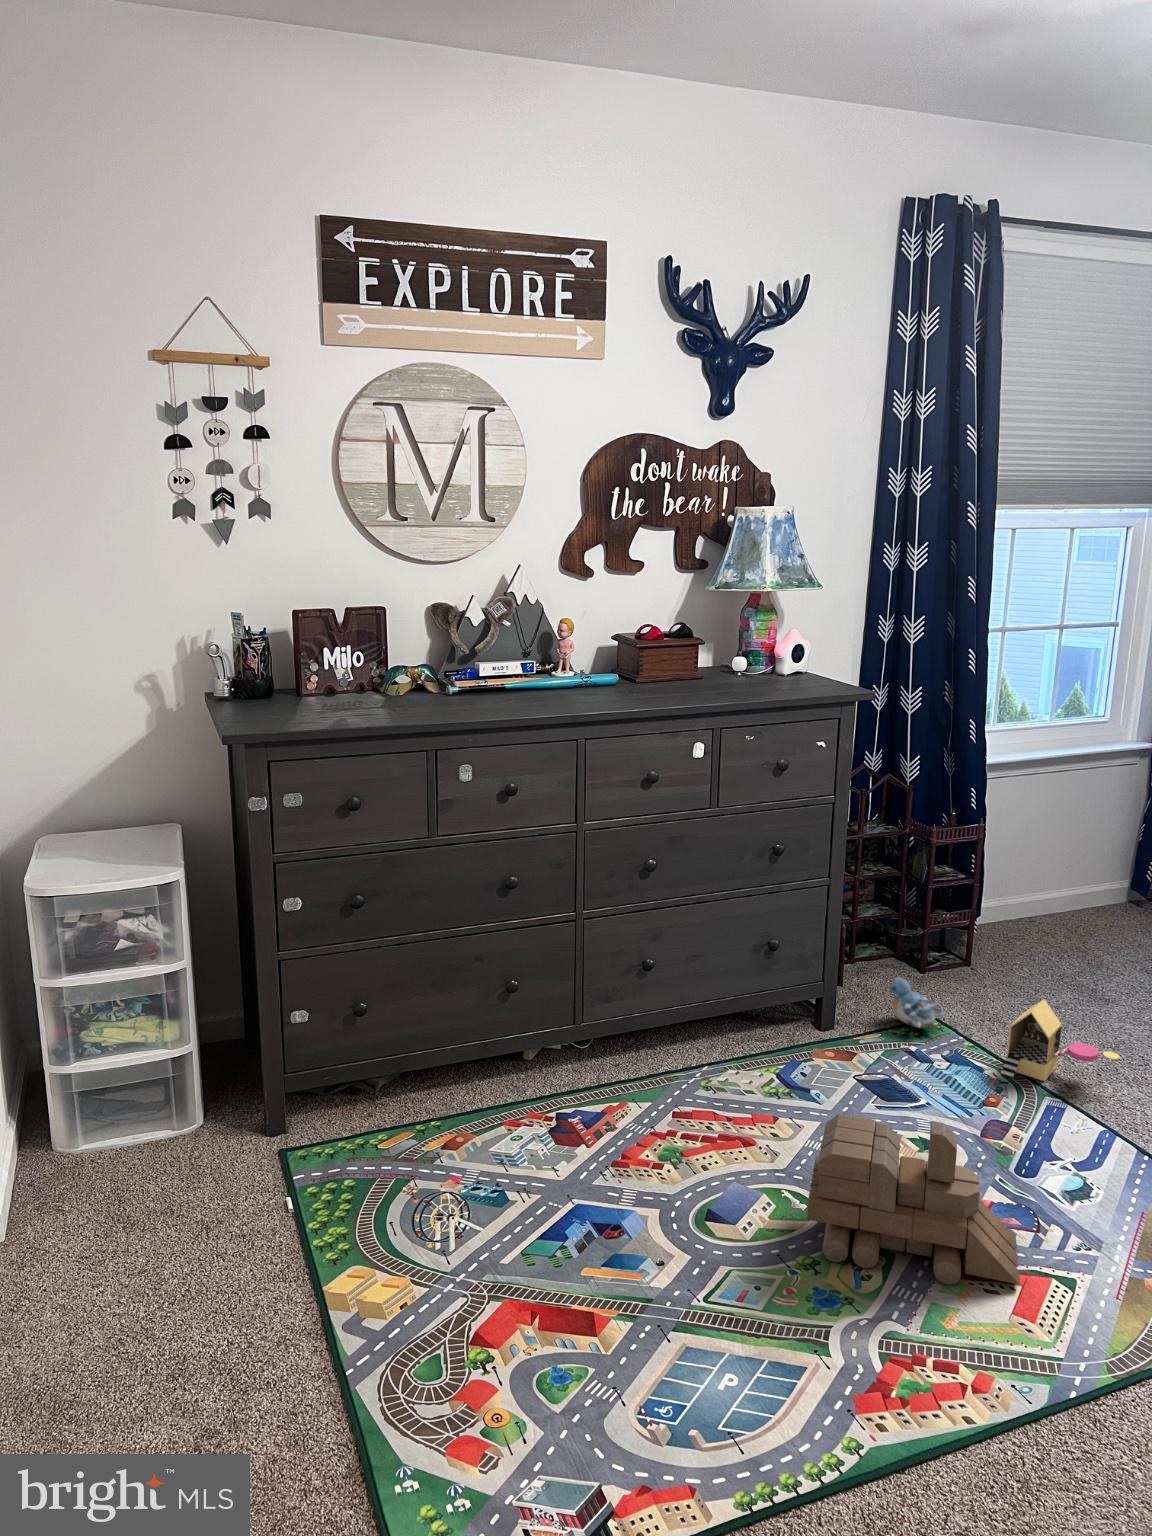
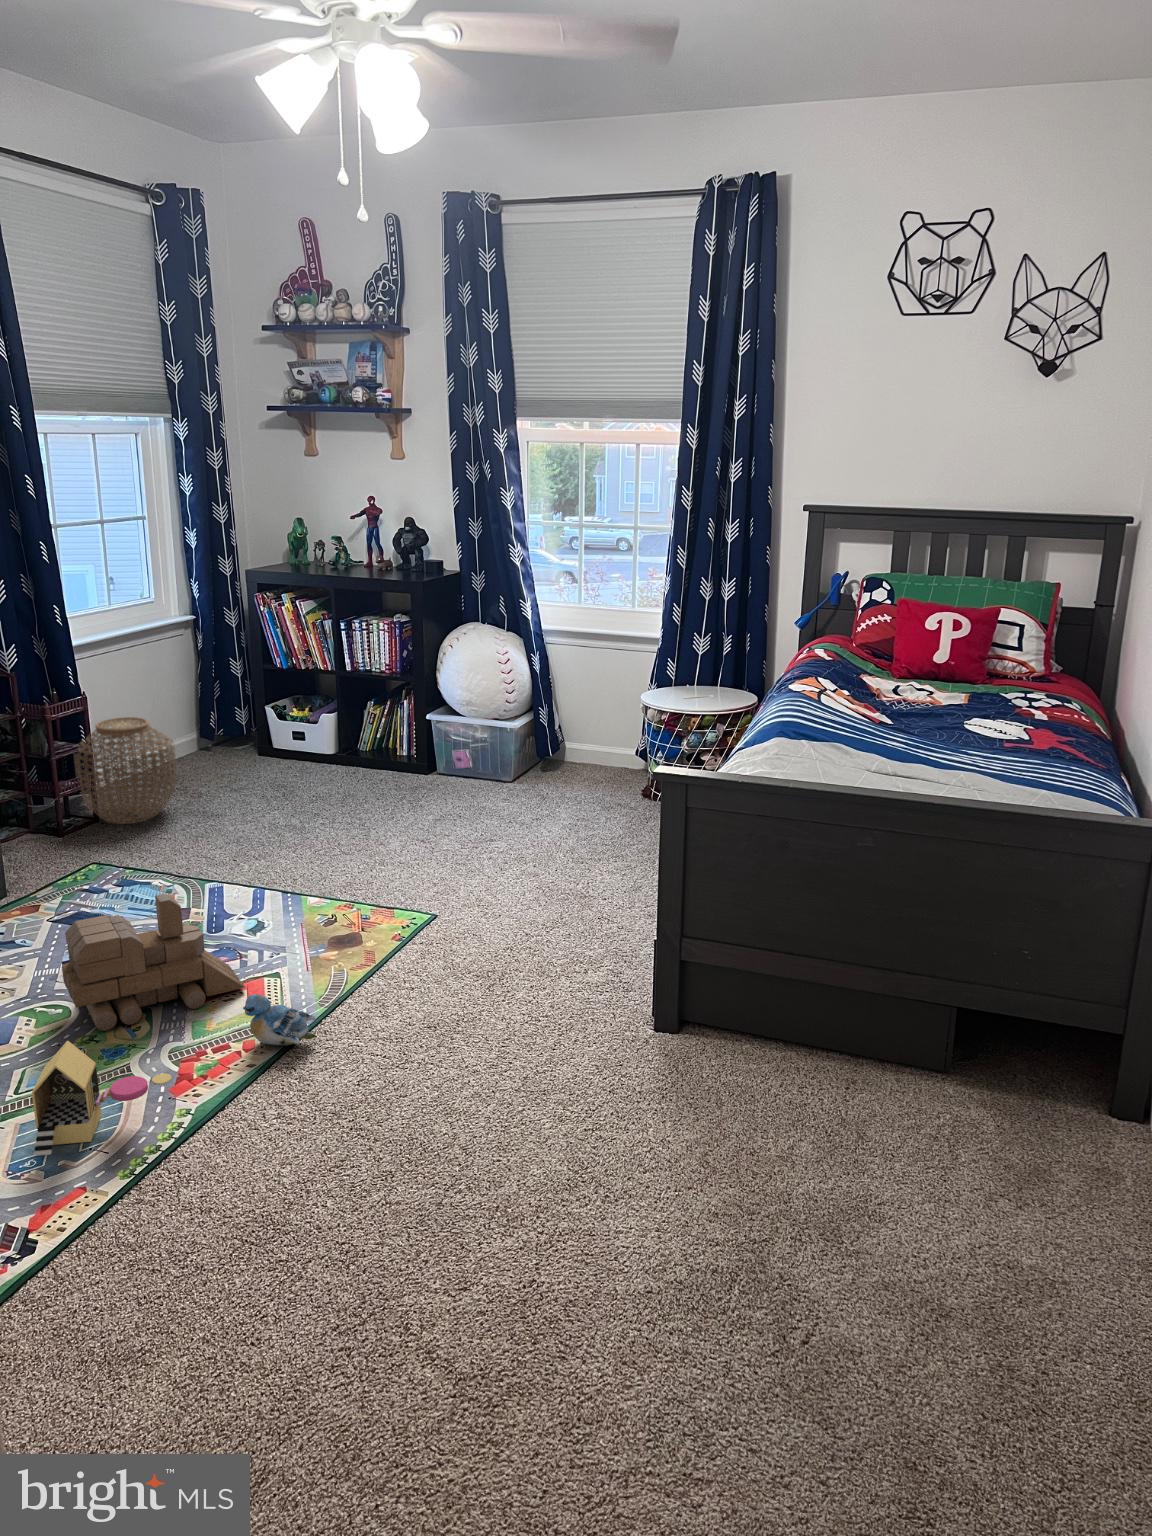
woven basket: none [956,854,1074,979] -> present [74,717,177,824]
plush toy: present [891,978,945,1029] -> present [243,994,317,1046]
toy house: present [1001,999,1120,1081] -> present [32,1041,171,1156]

